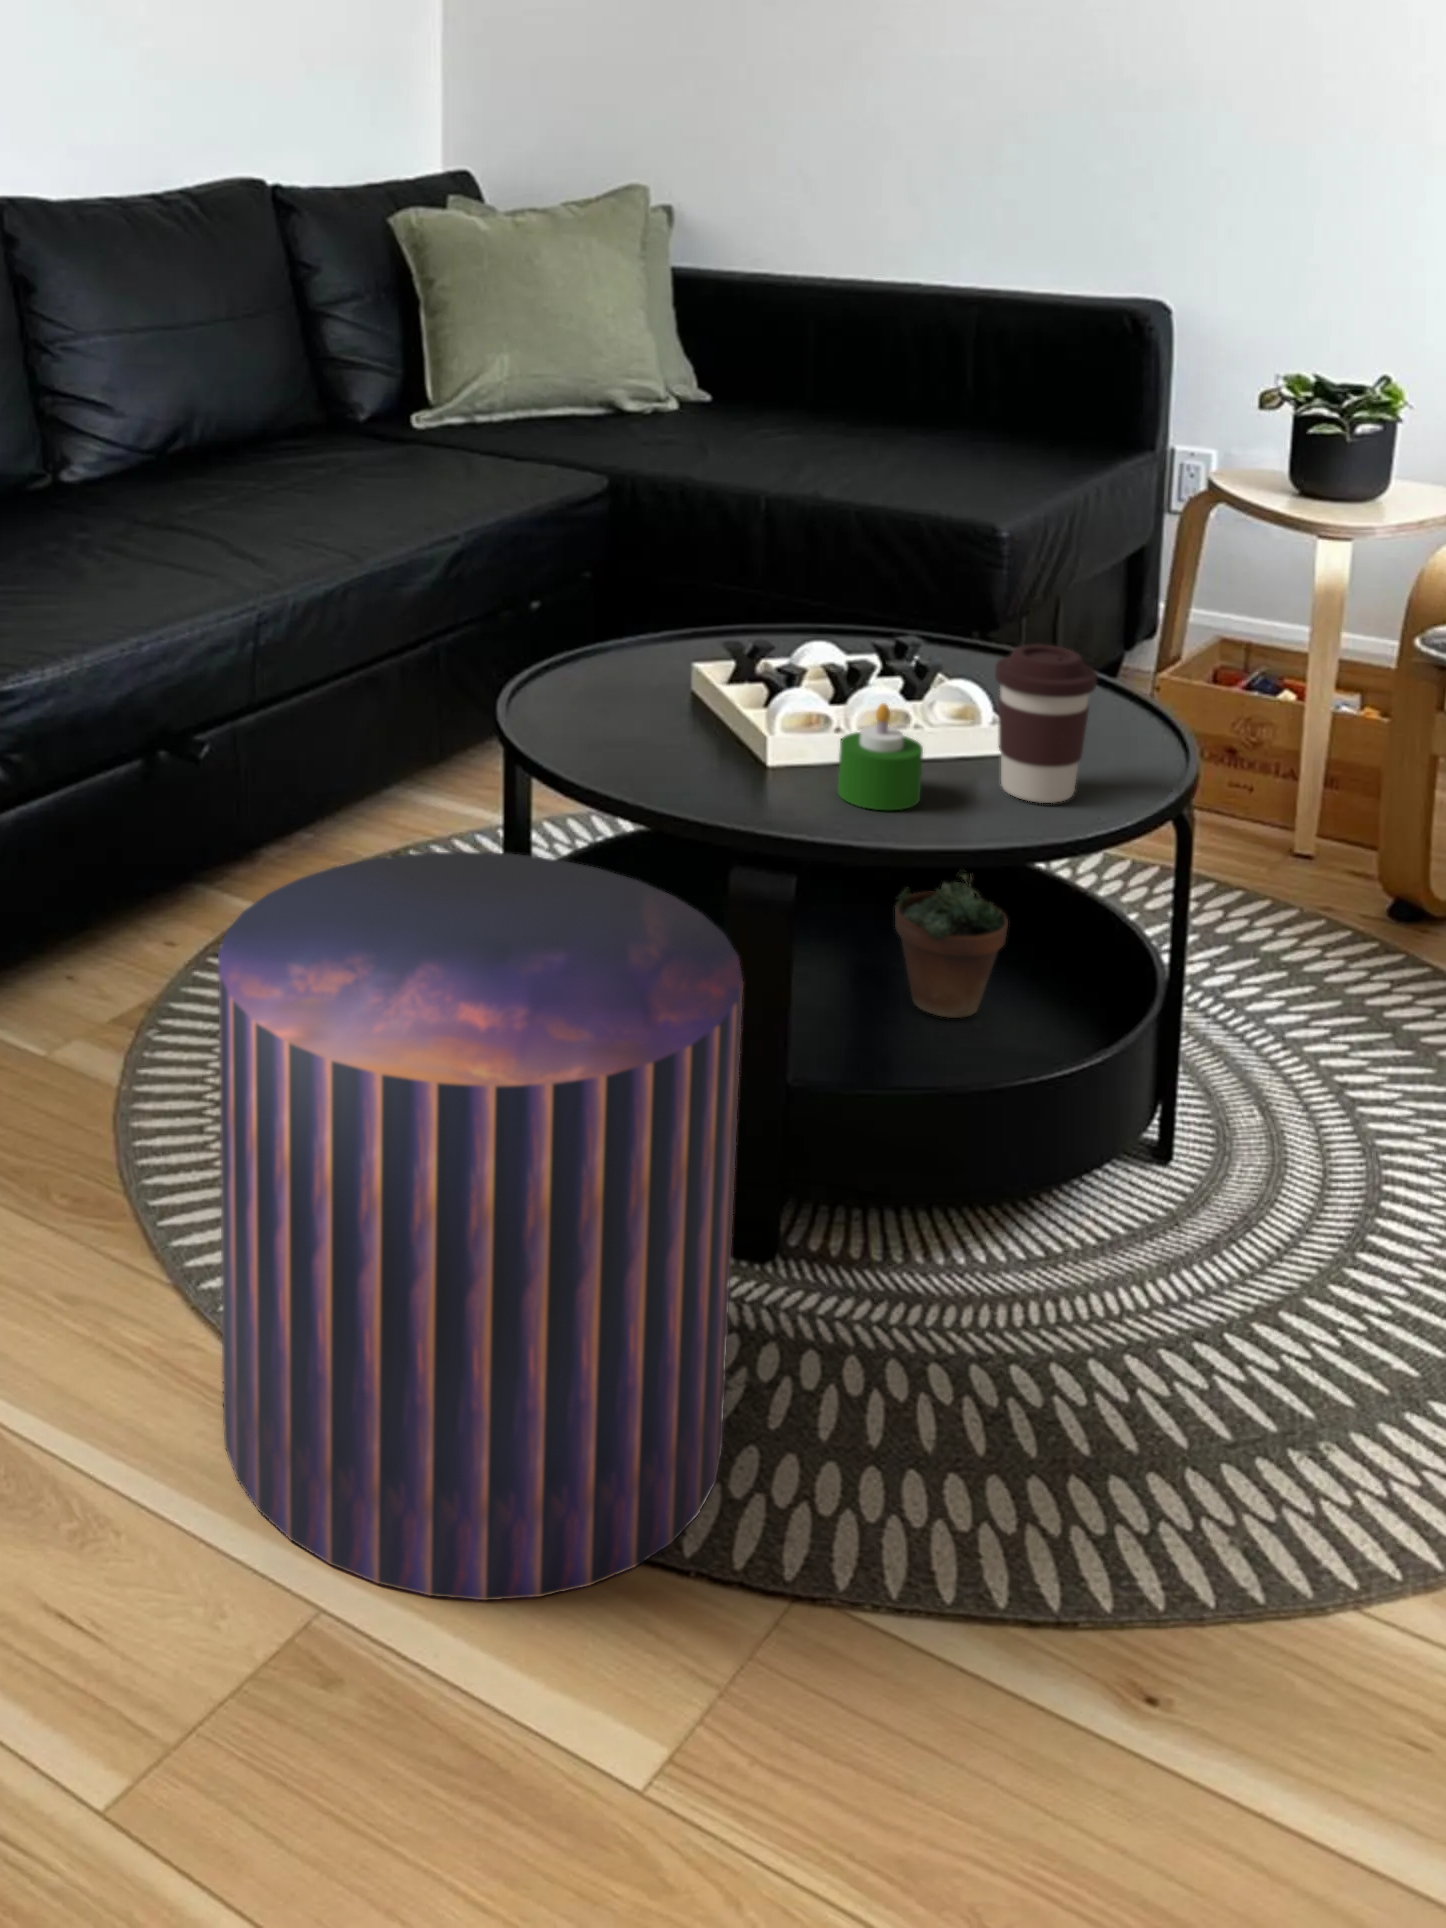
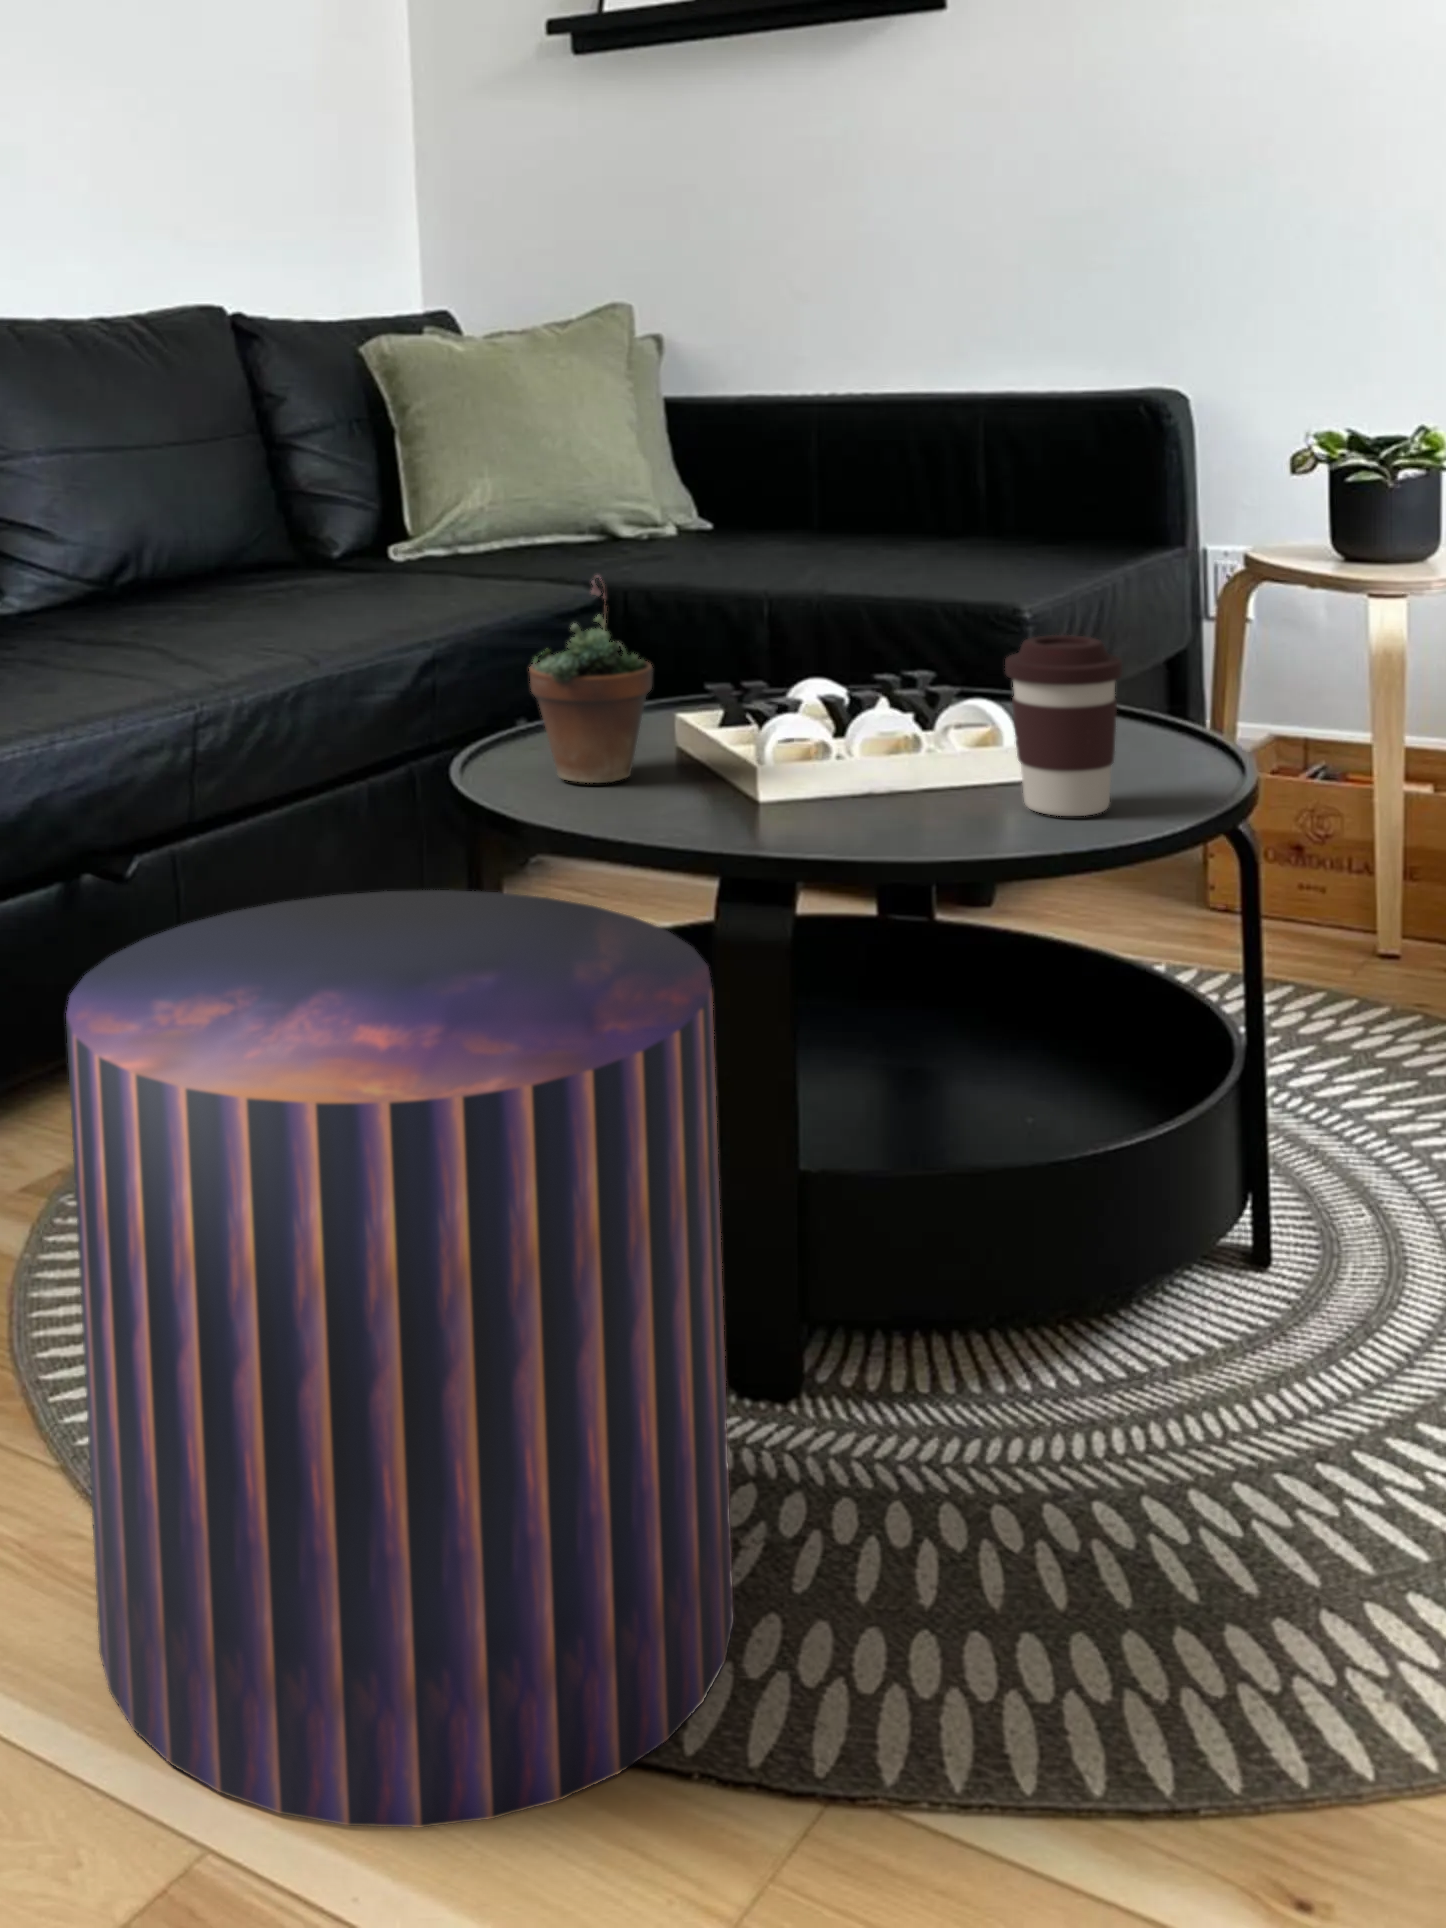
candle: present [838,703,923,810] -> none [833,707,930,831]
succulent plant: present [895,875,1008,1018] -> present [529,576,653,783]

